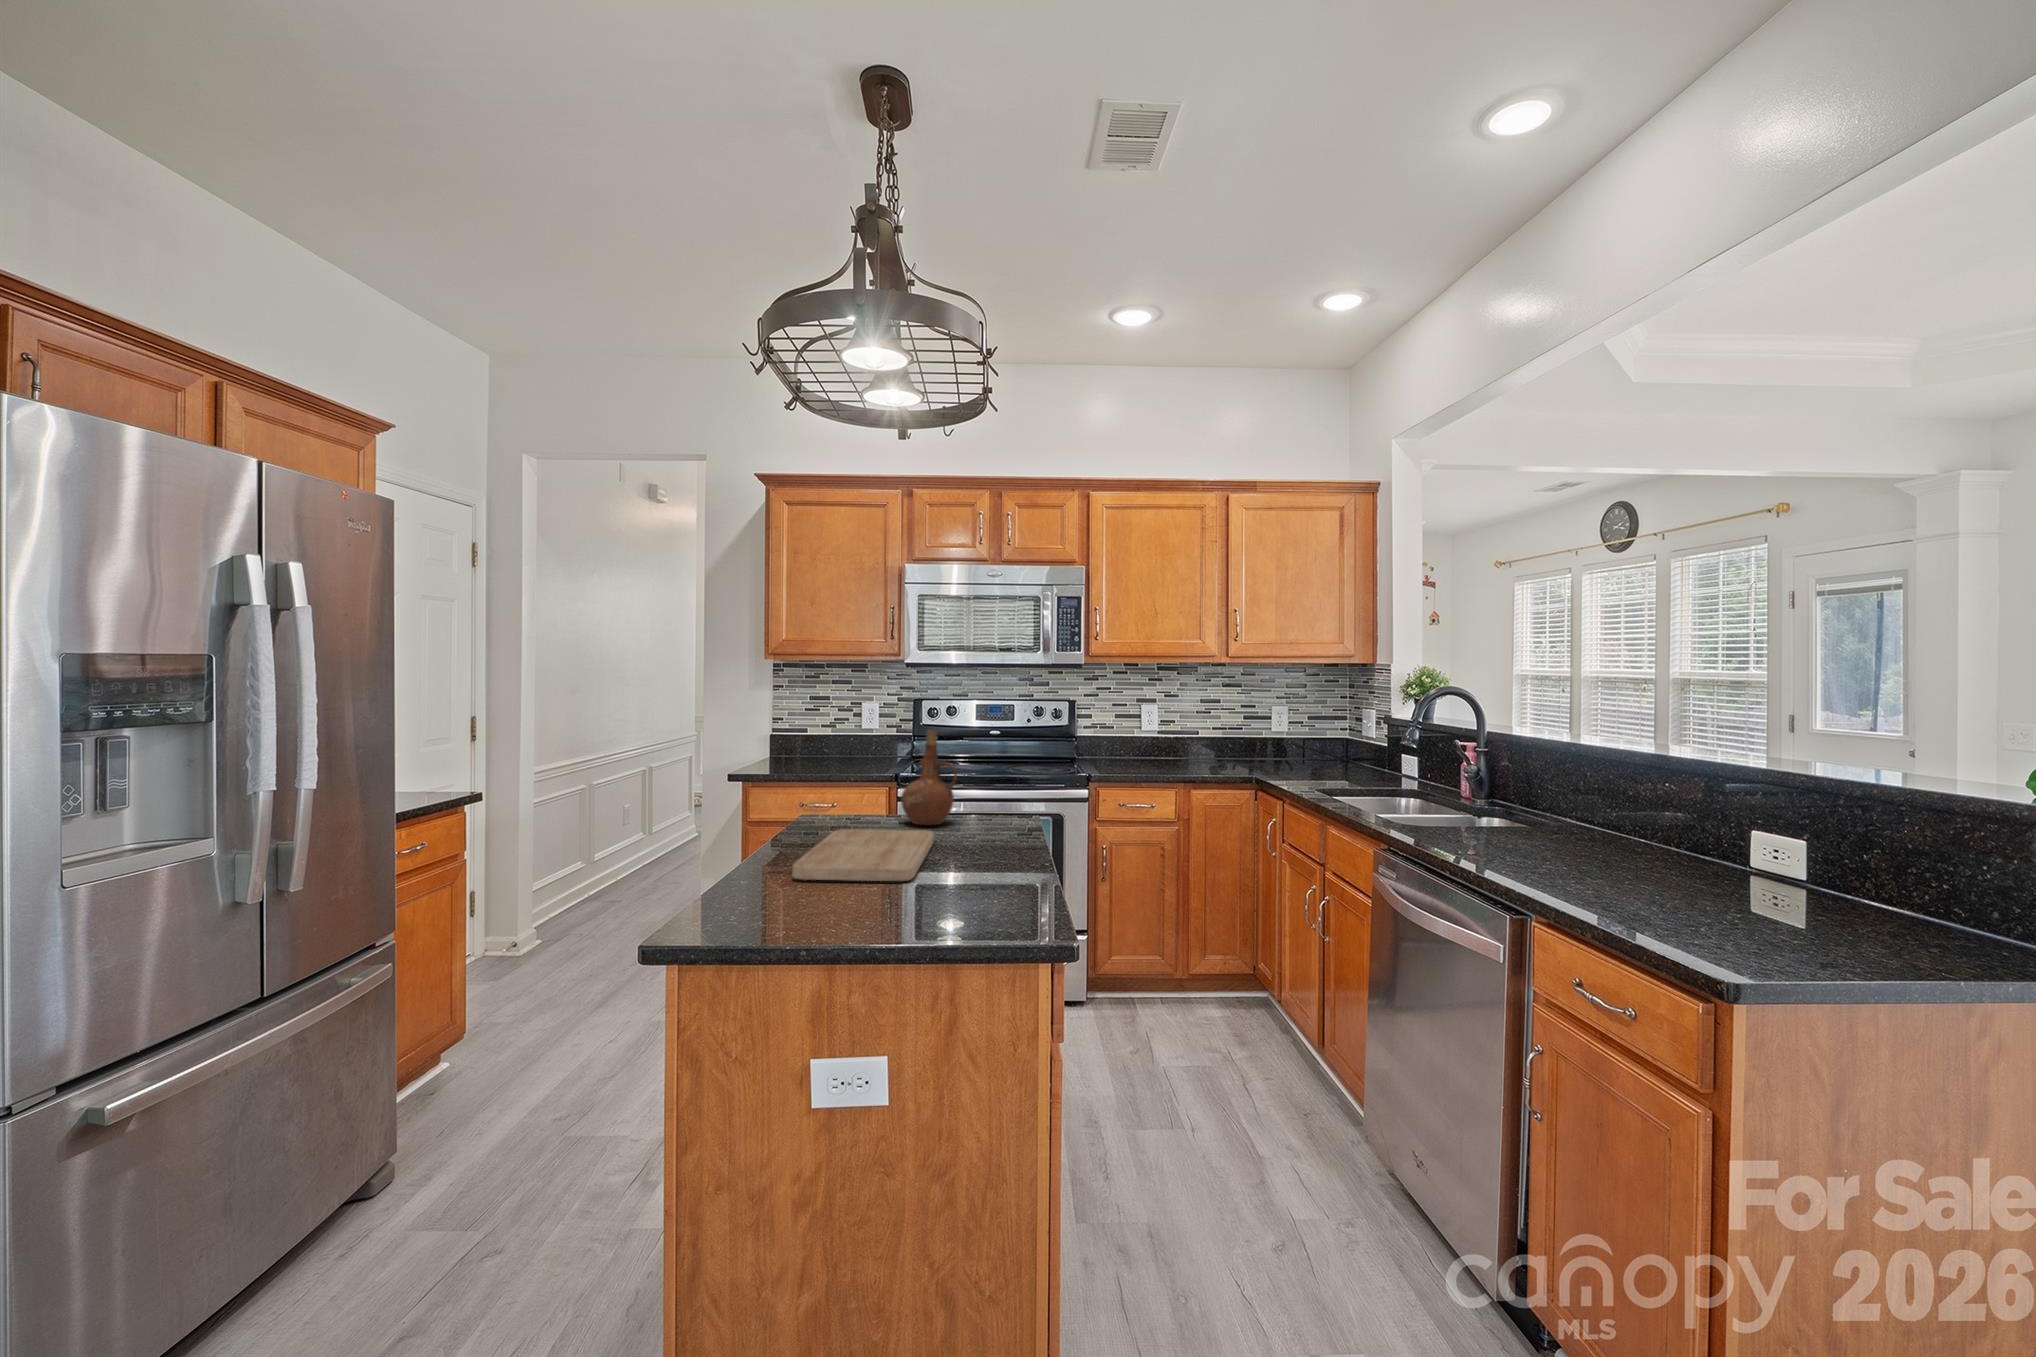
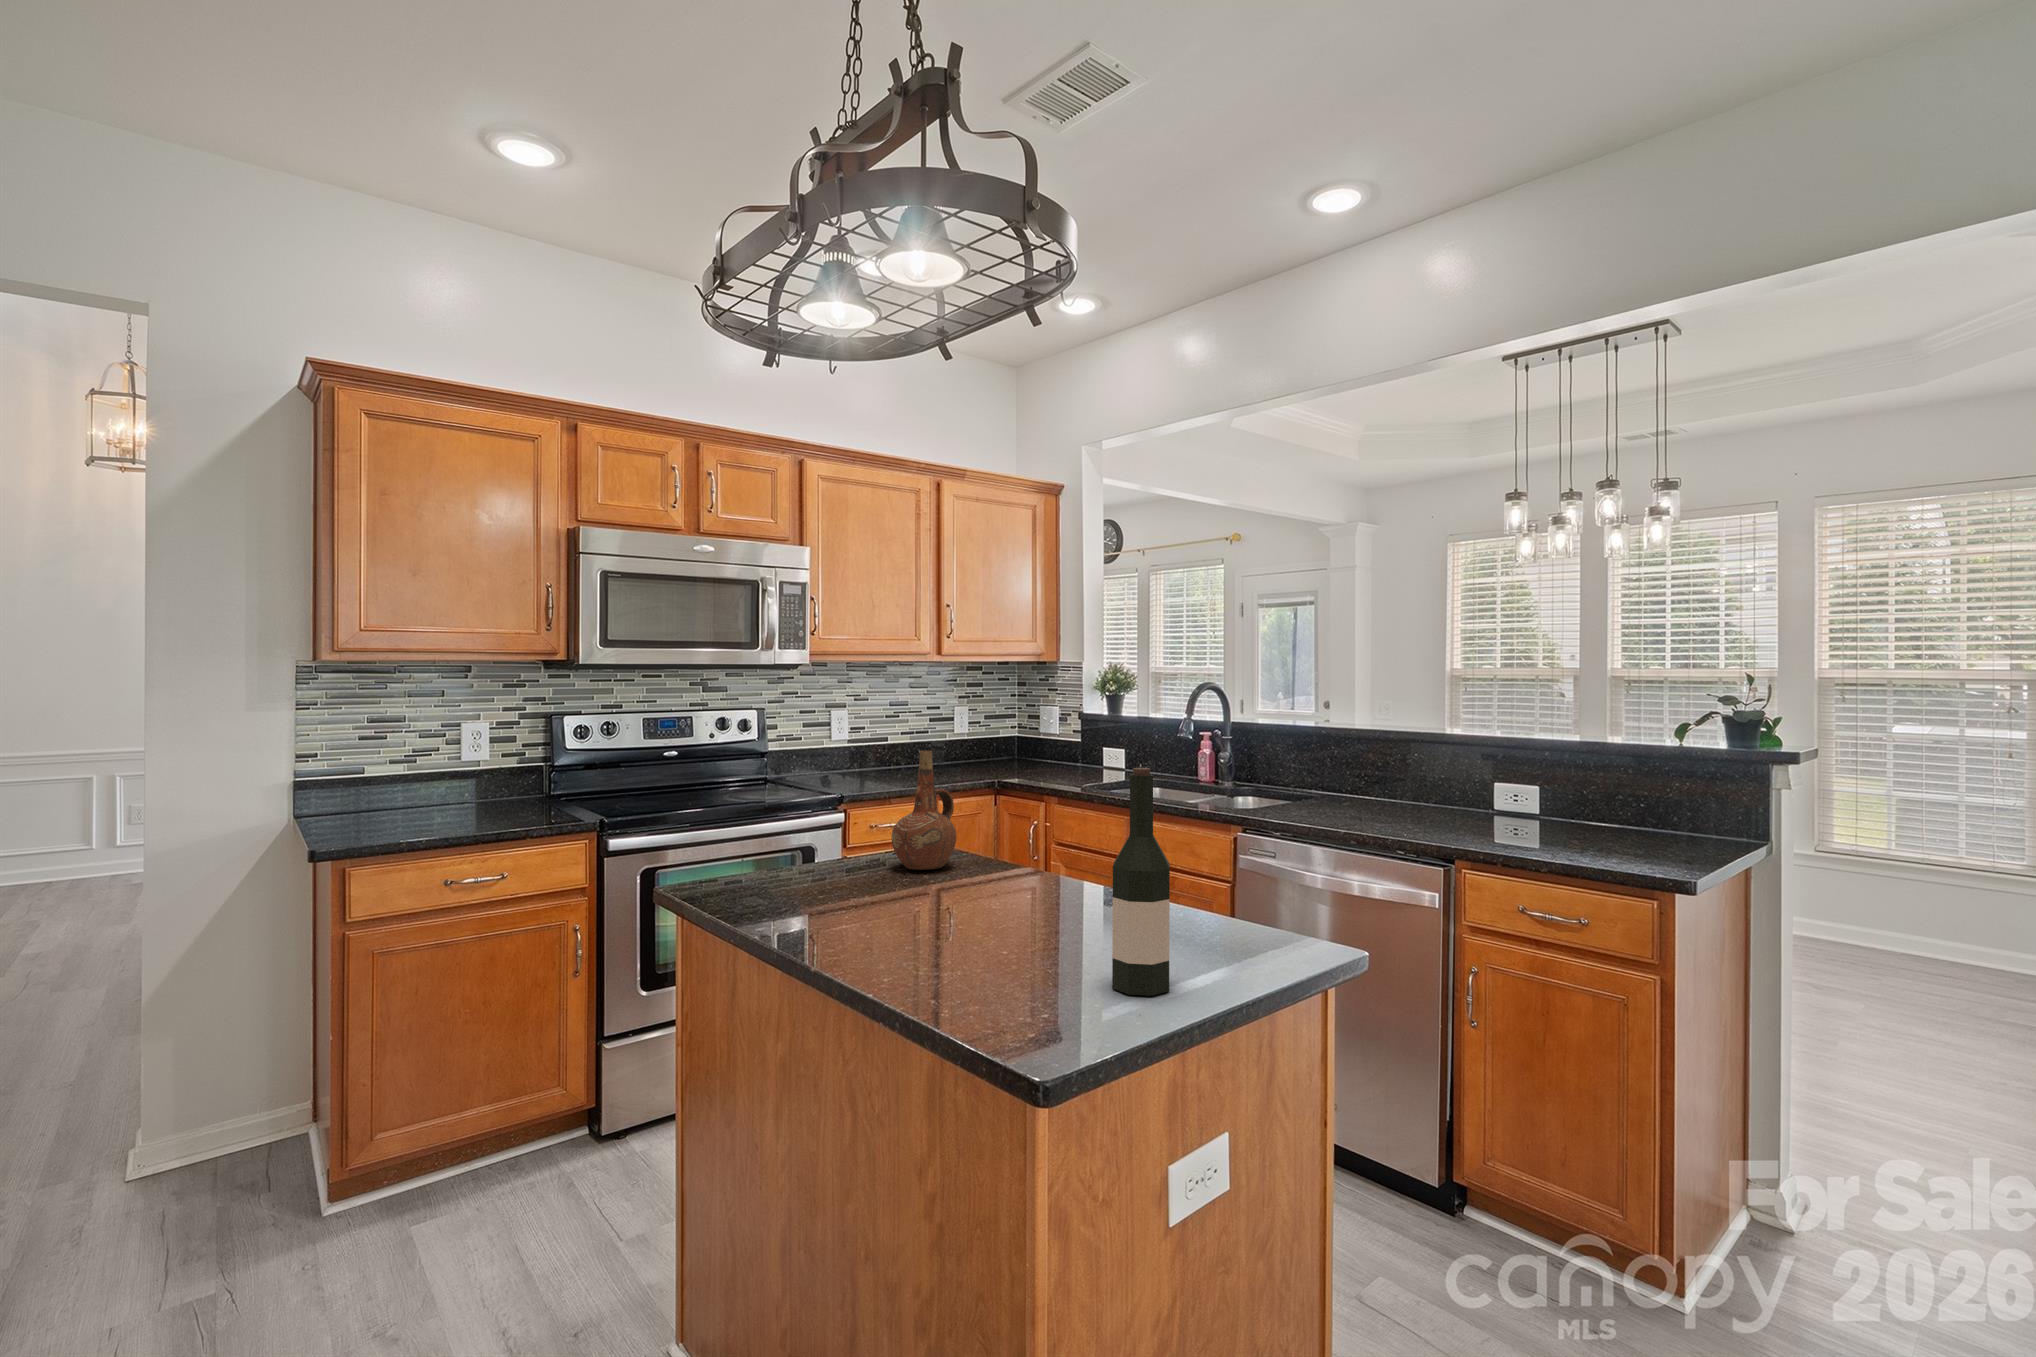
wine bottle: none [731,739,784,923] -> present [1112,768,1170,996]
cutting board: present [792,829,934,881] -> none [899,871,1133,945]

